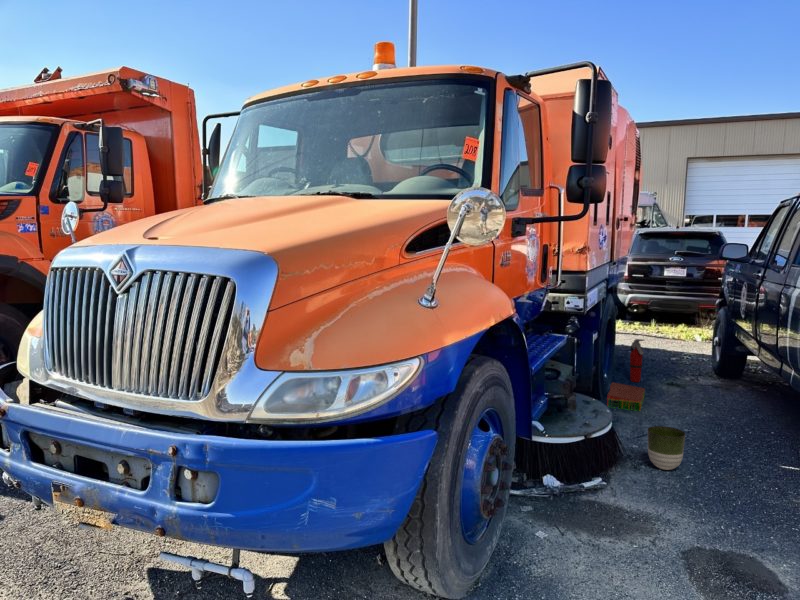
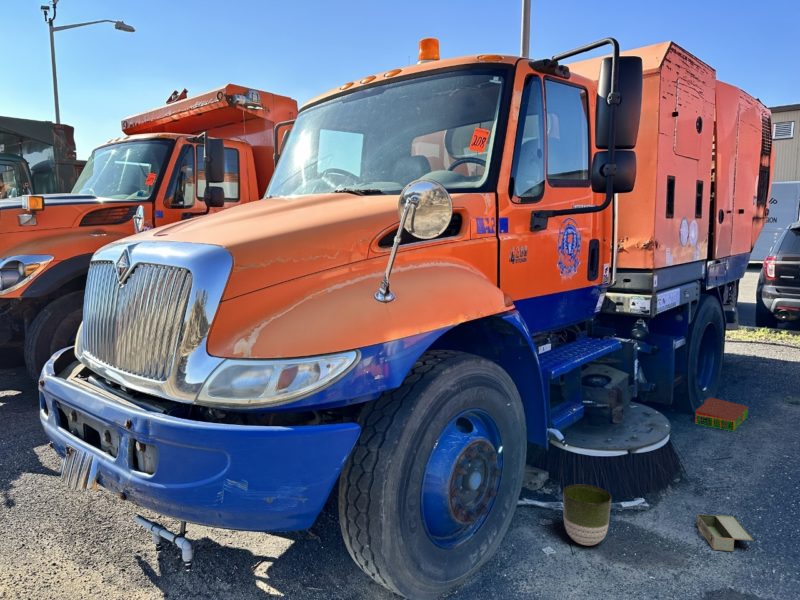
fire extinguisher: present [630,339,644,382] -> none [738,351,756,399]
planter: present [647,426,685,470] -> present [563,484,611,545]
toolbox: none [649,485,703,516] -> present [697,514,753,551]

